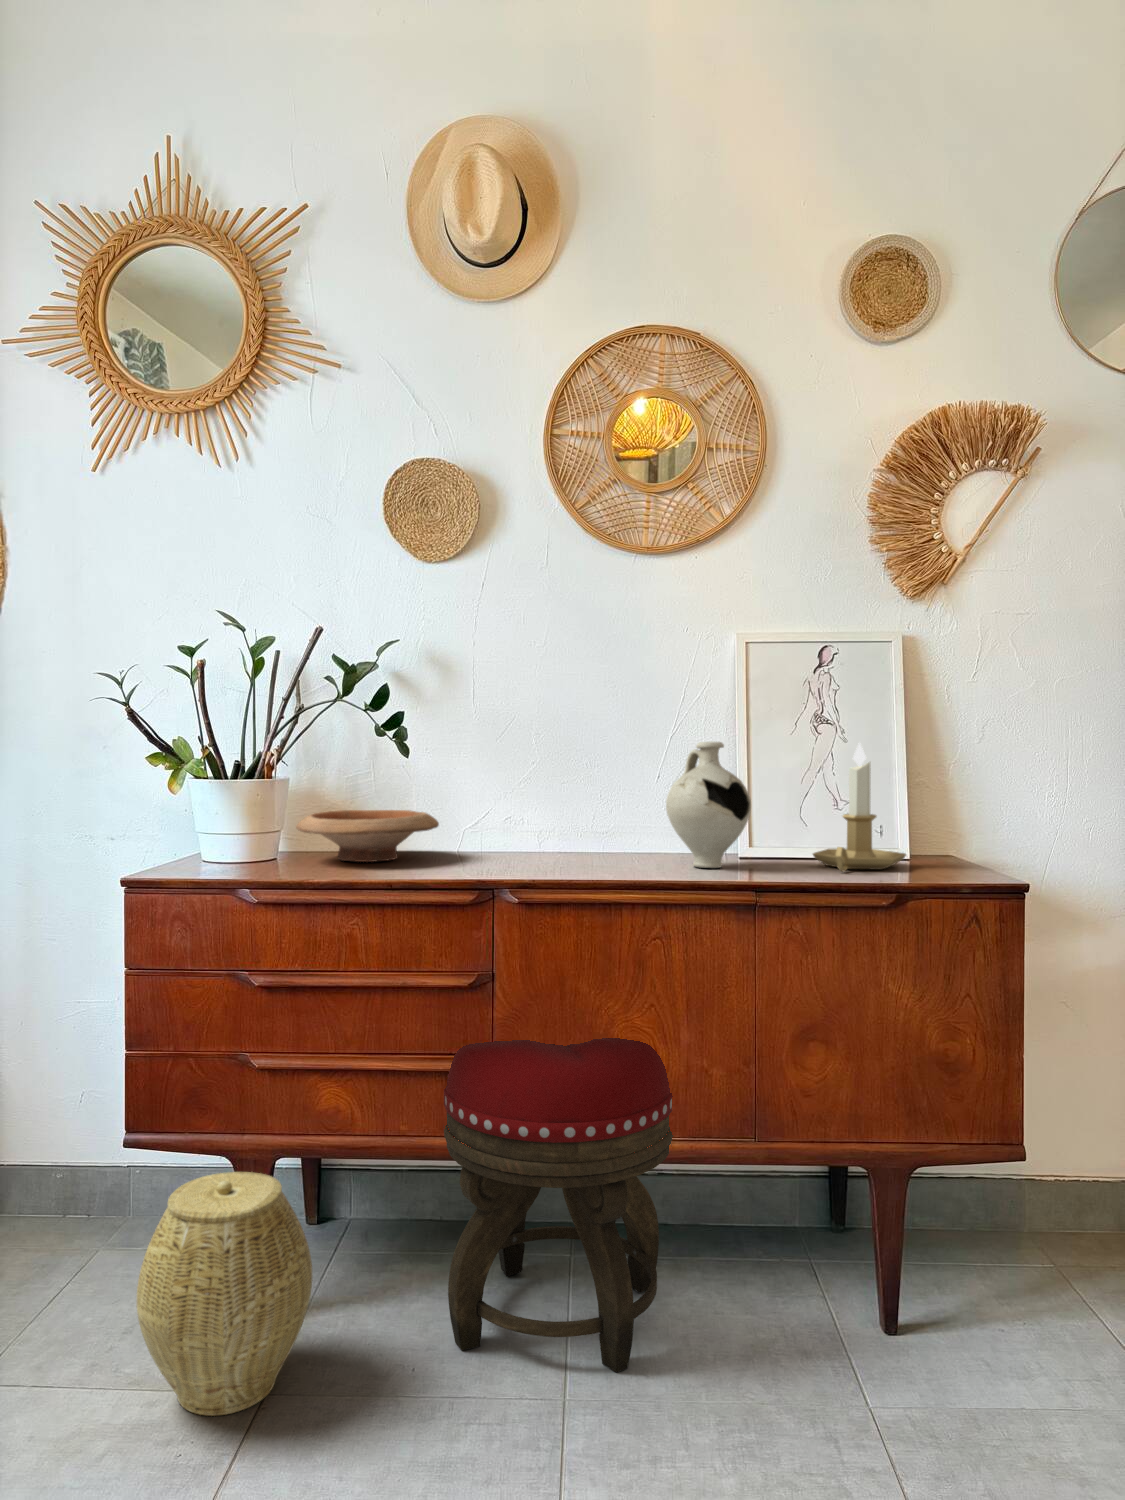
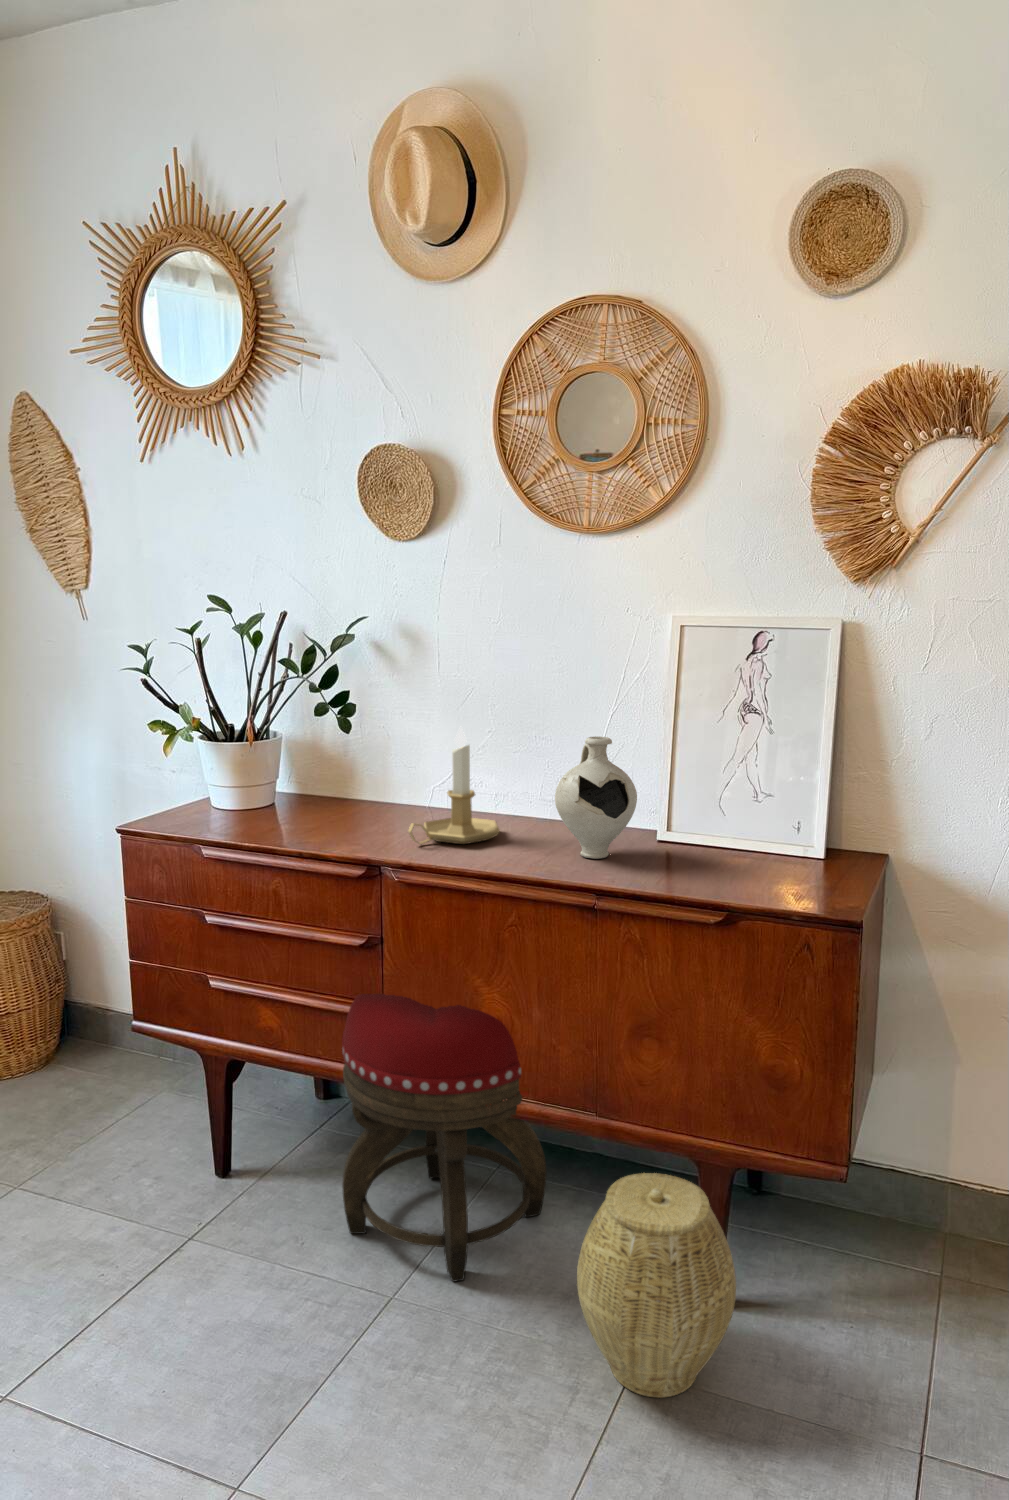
candlestick: present [813,743,906,871] -> present [408,728,500,844]
wooden bowl: present [296,810,439,862] -> none [267,767,392,820]
woven basket: present [137,1172,313,1416] -> present [577,1173,736,1398]

